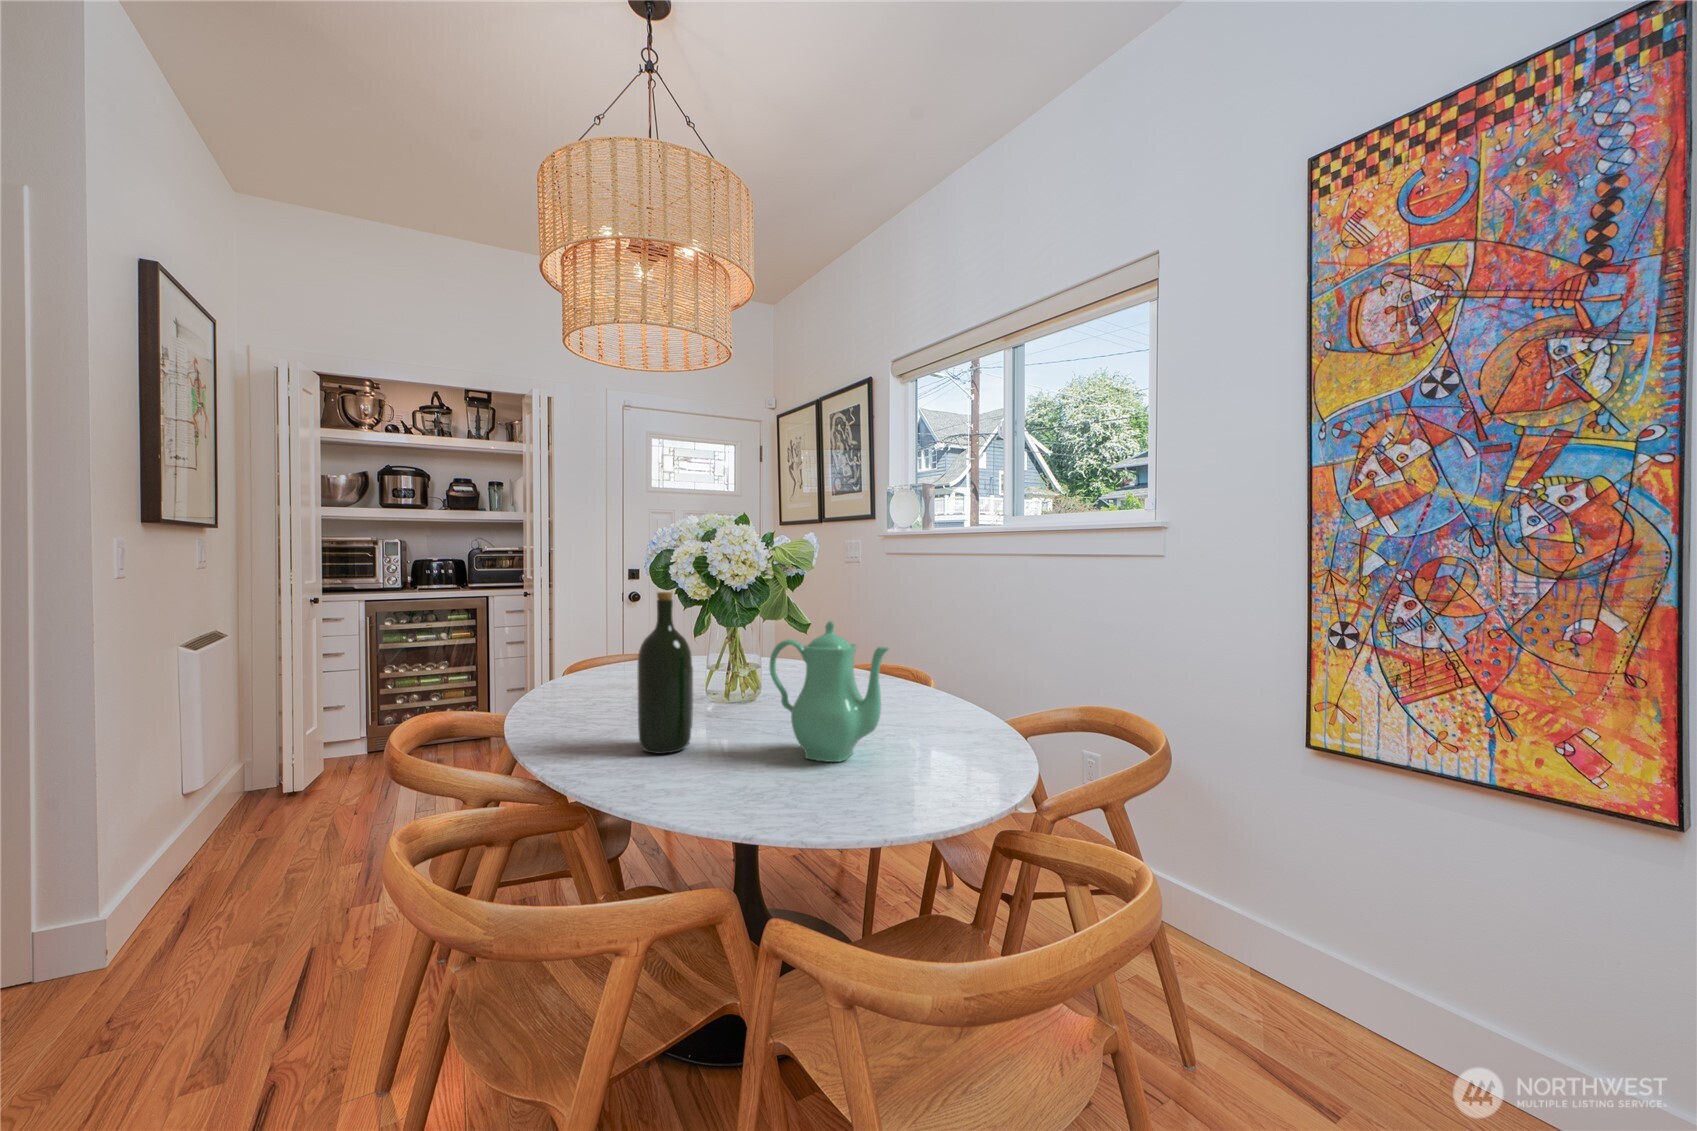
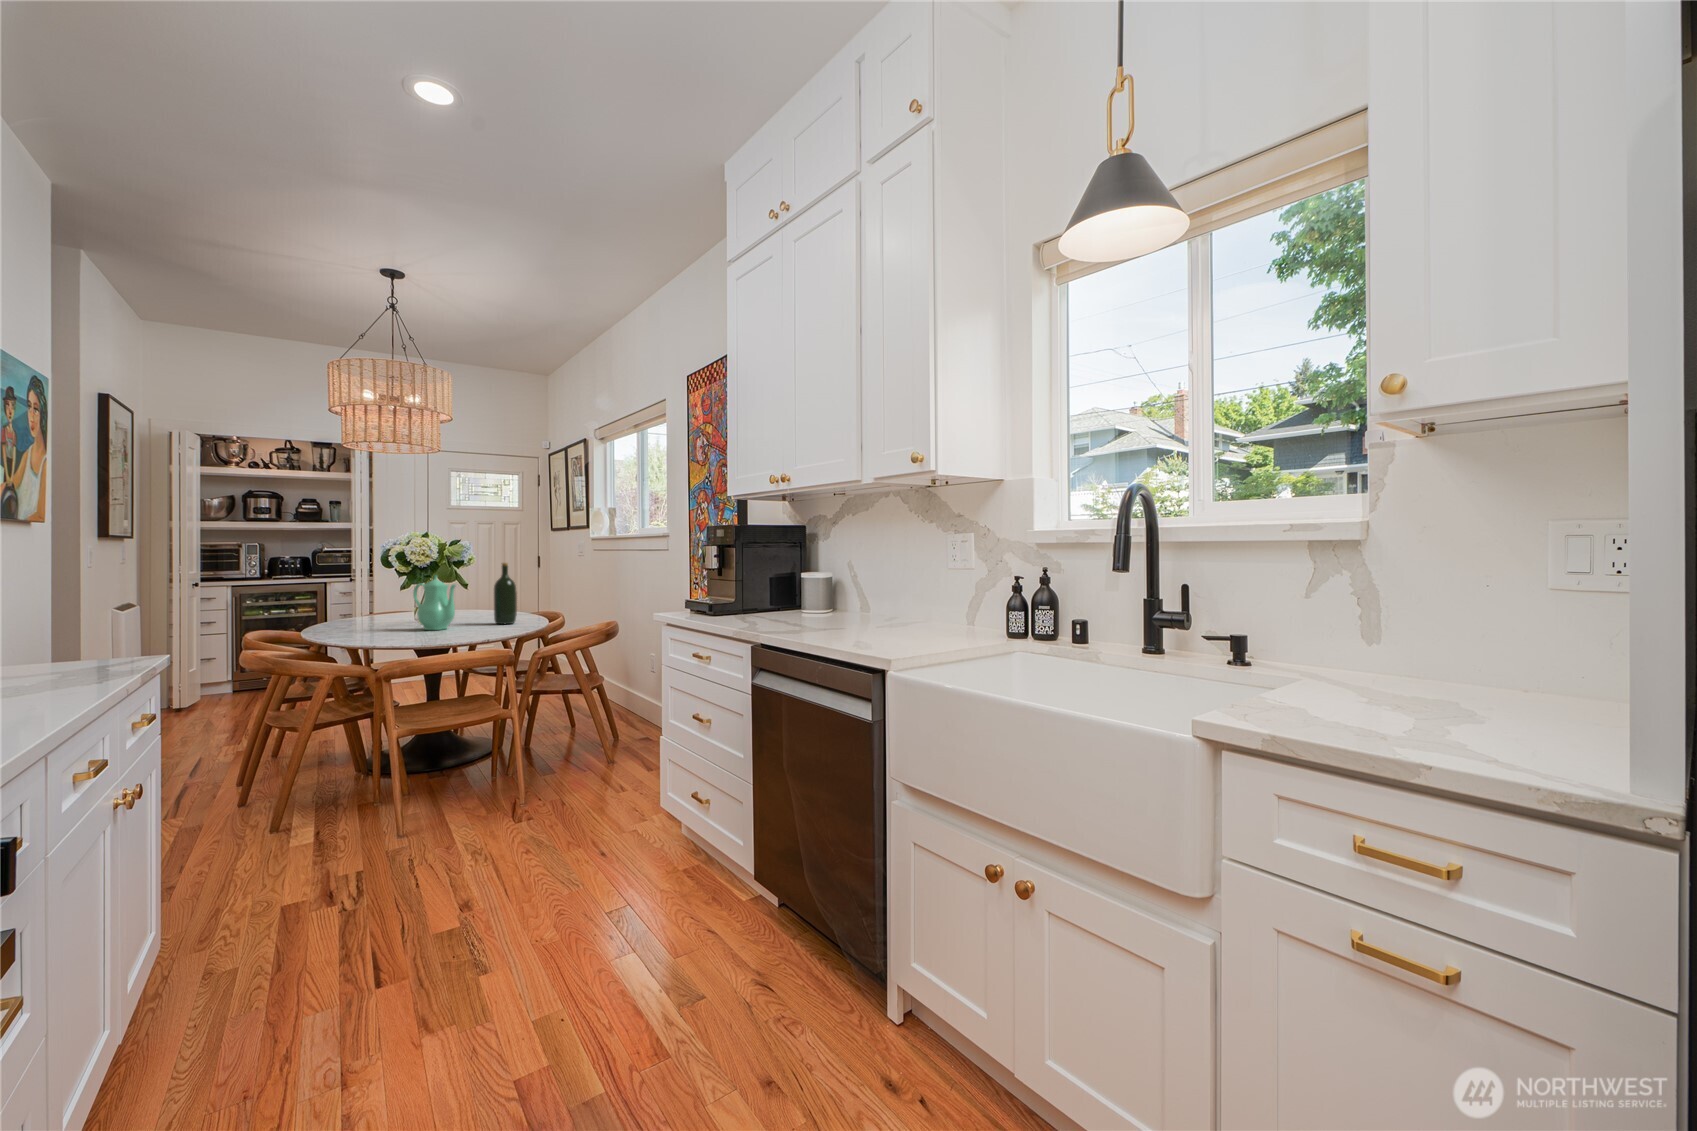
wine bottle: present [638,592,693,754] -> present [494,563,517,624]

